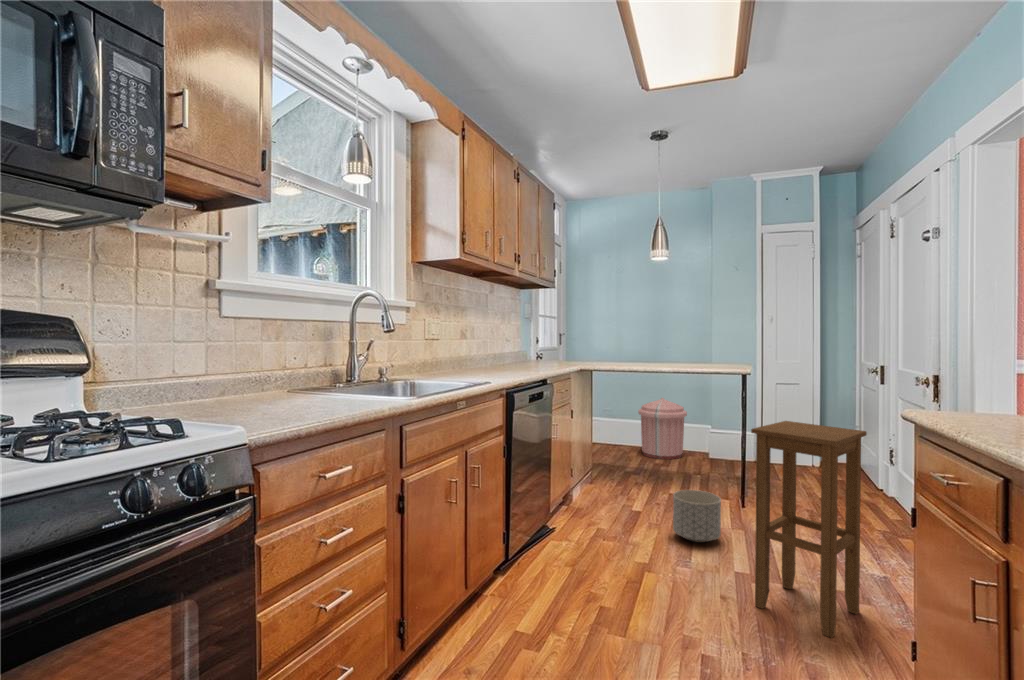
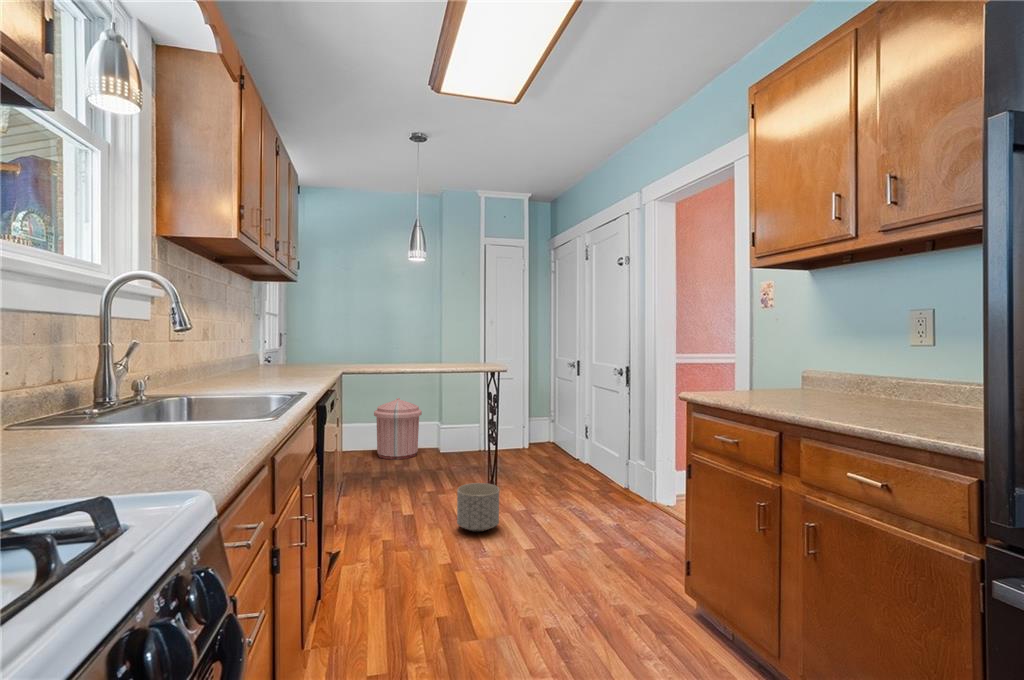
stool: present [751,421,867,638] -> none [555,411,626,582]

